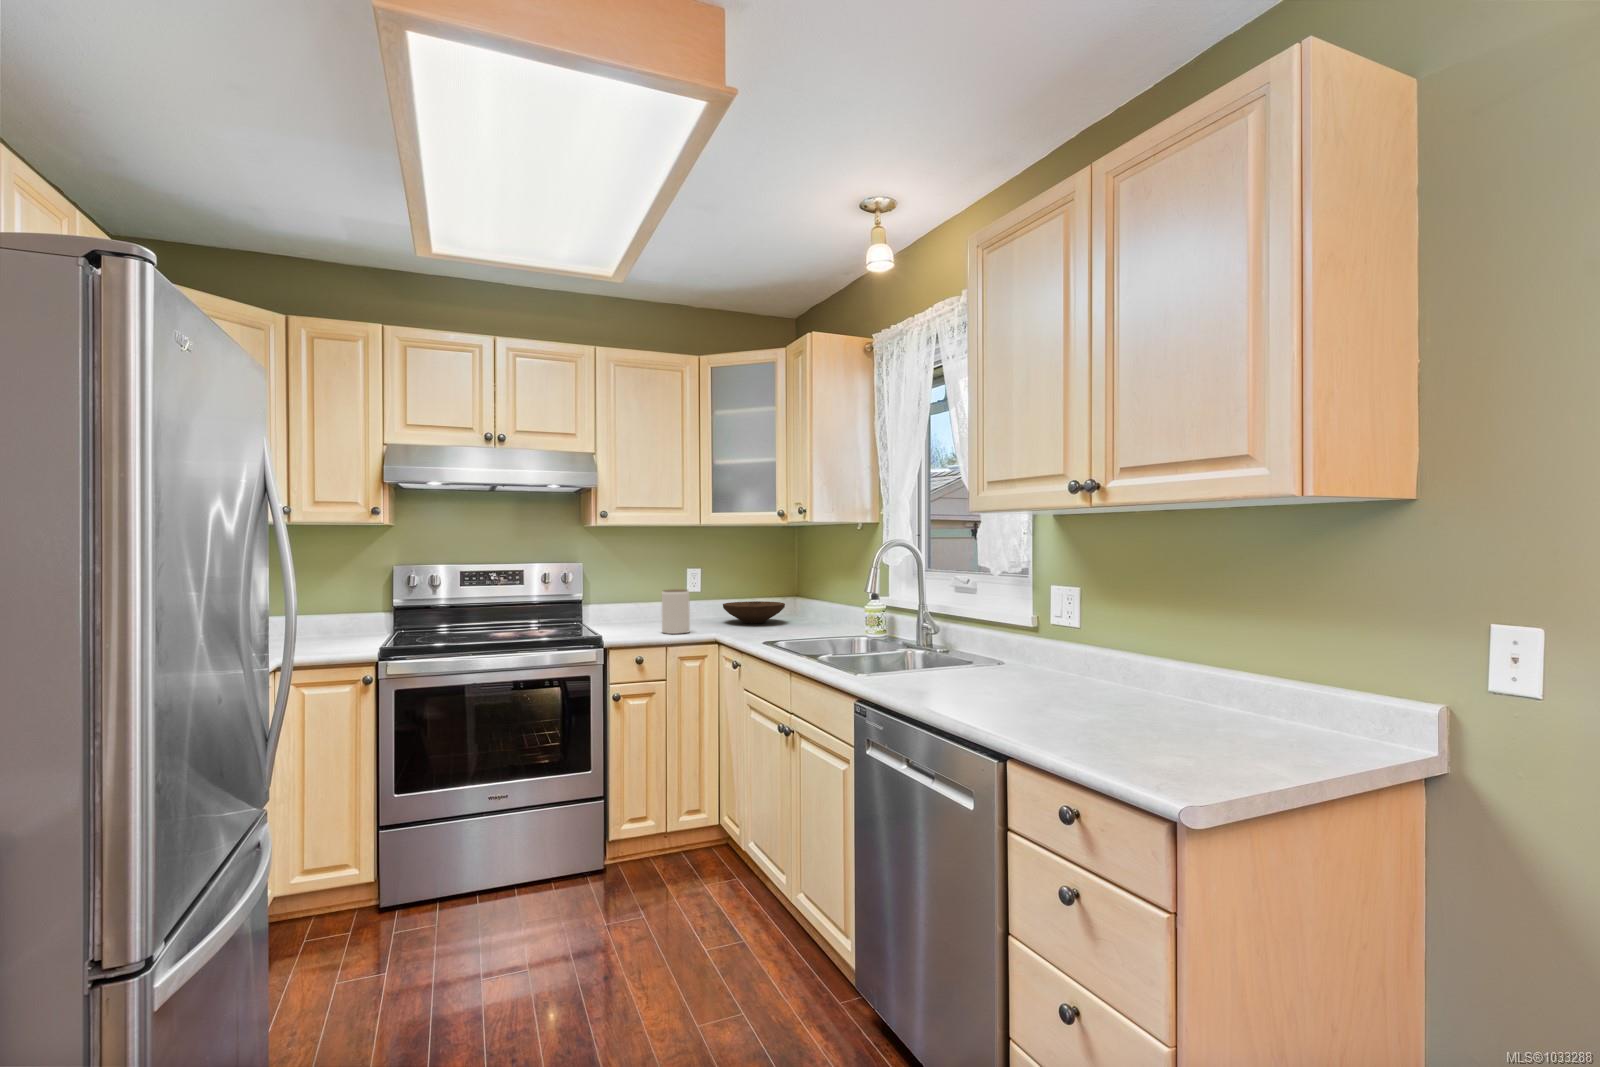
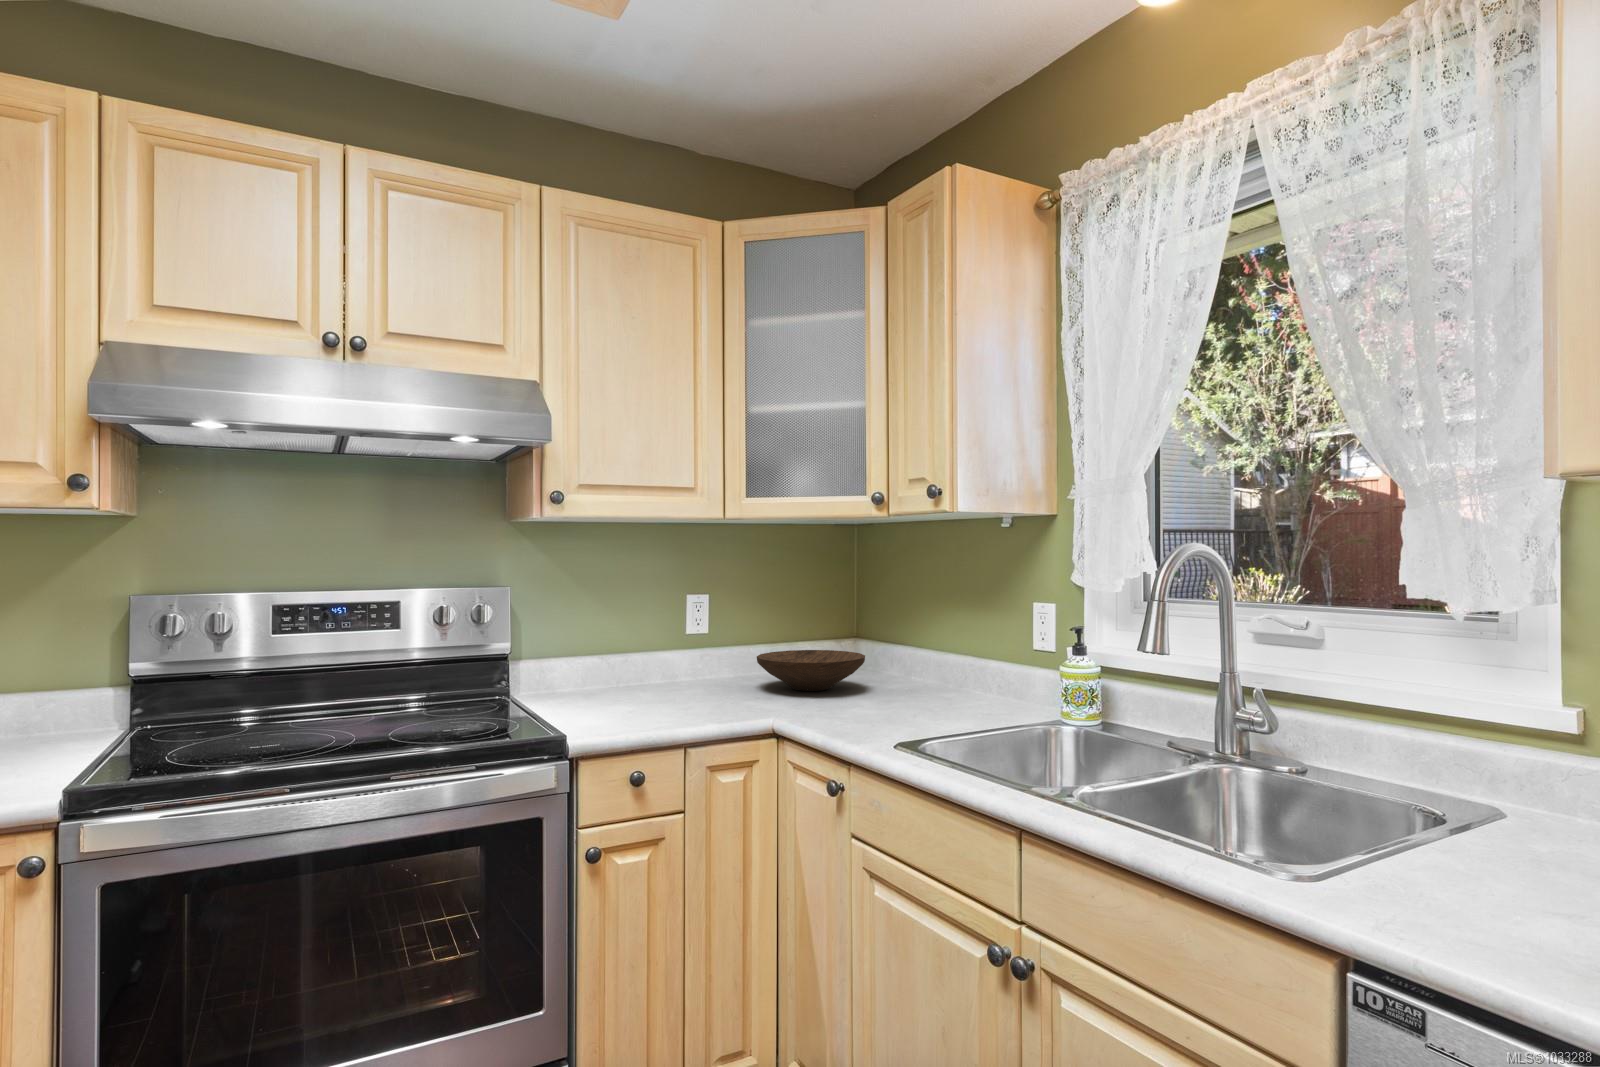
jar: present [662,589,690,634] -> none [666,635,718,720]

